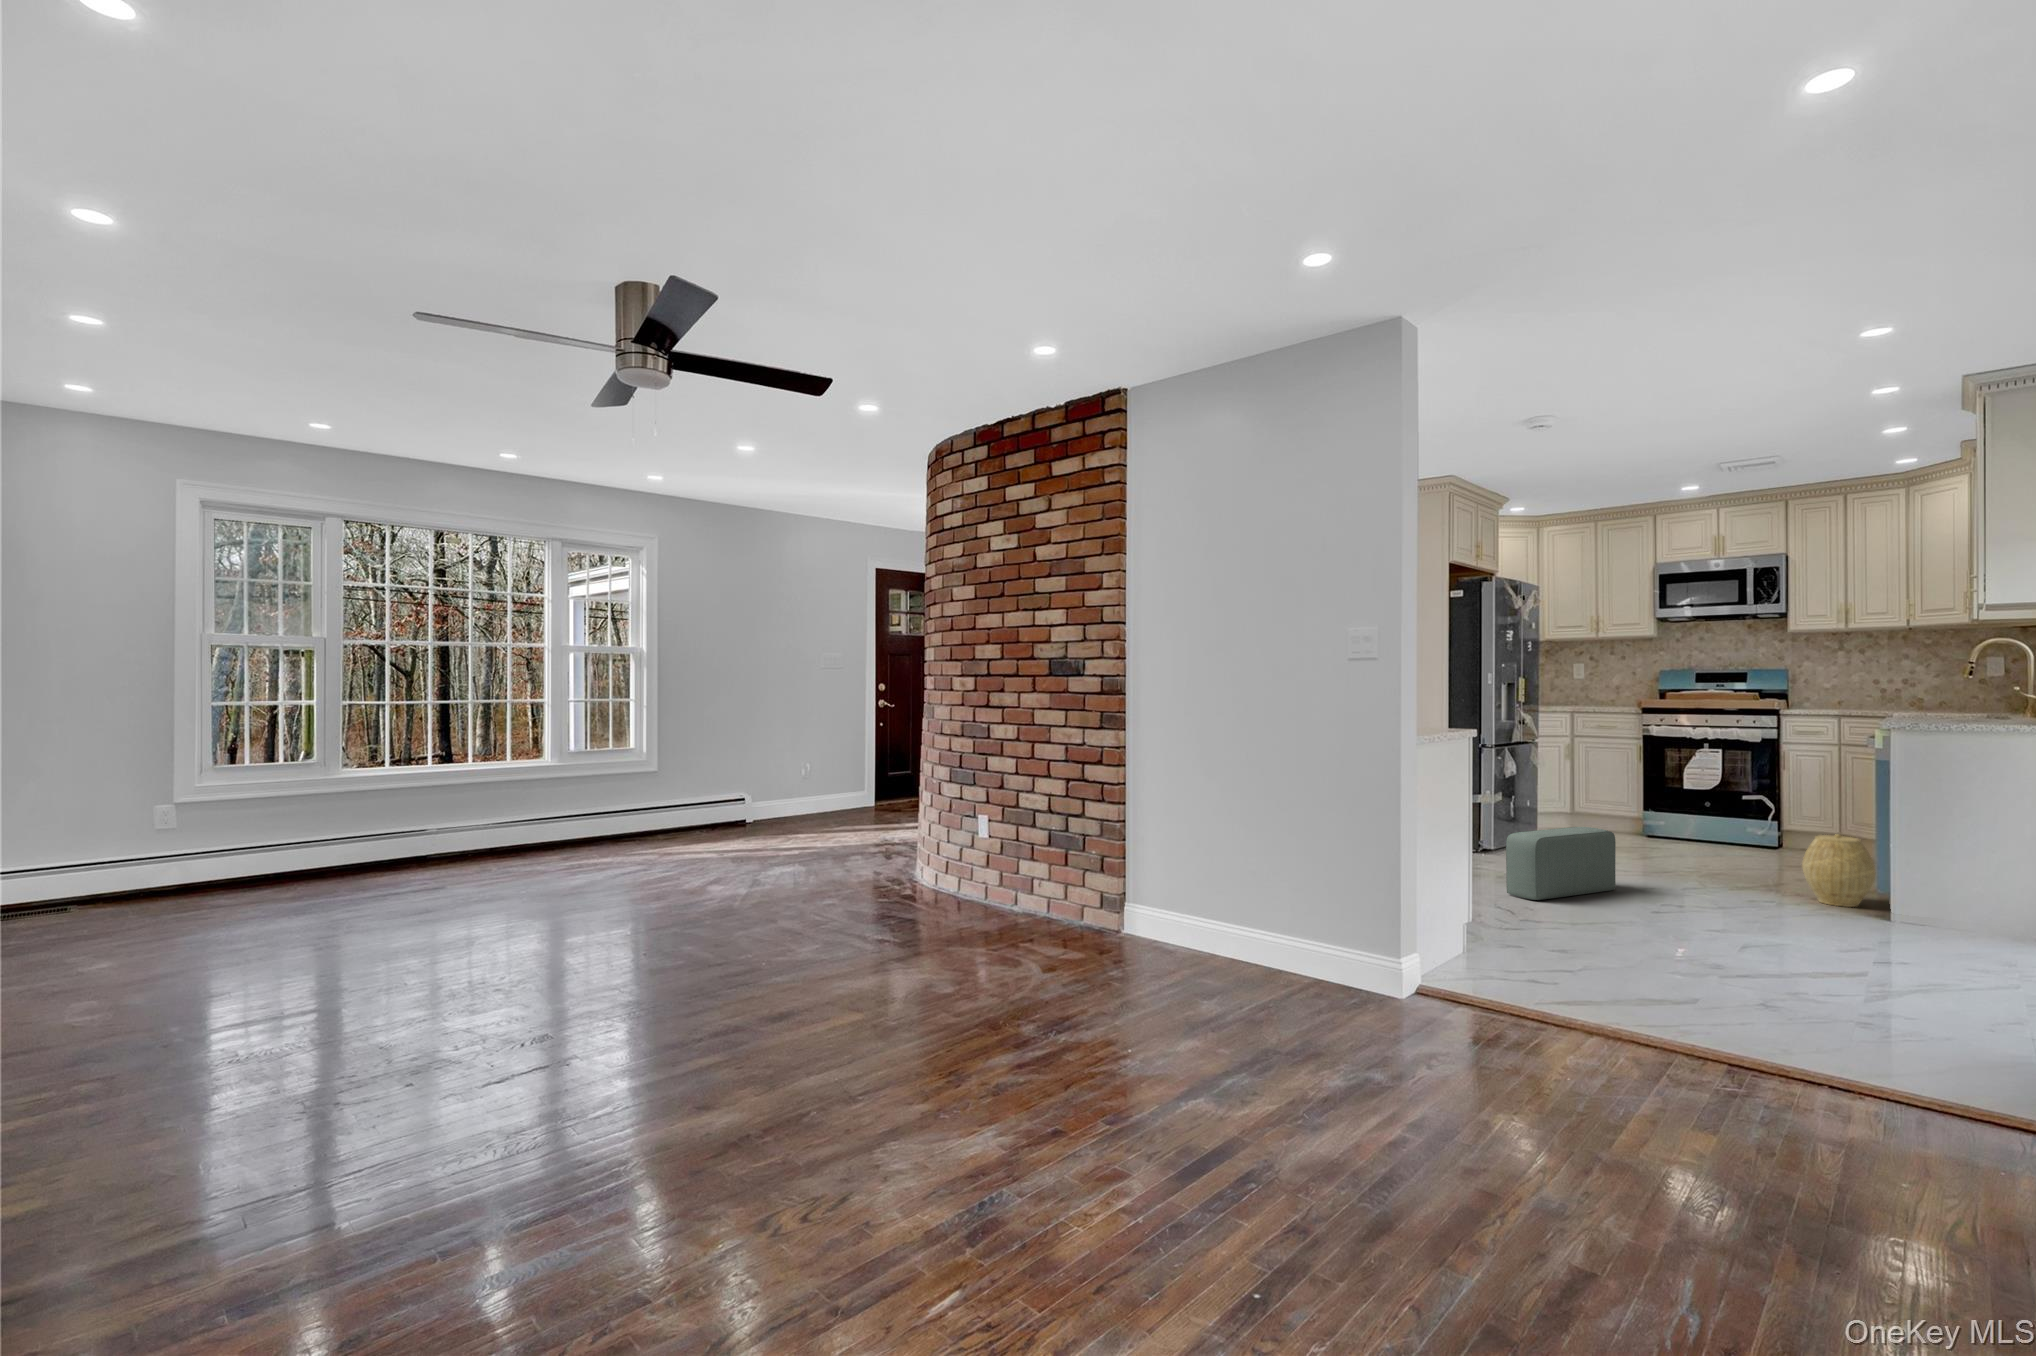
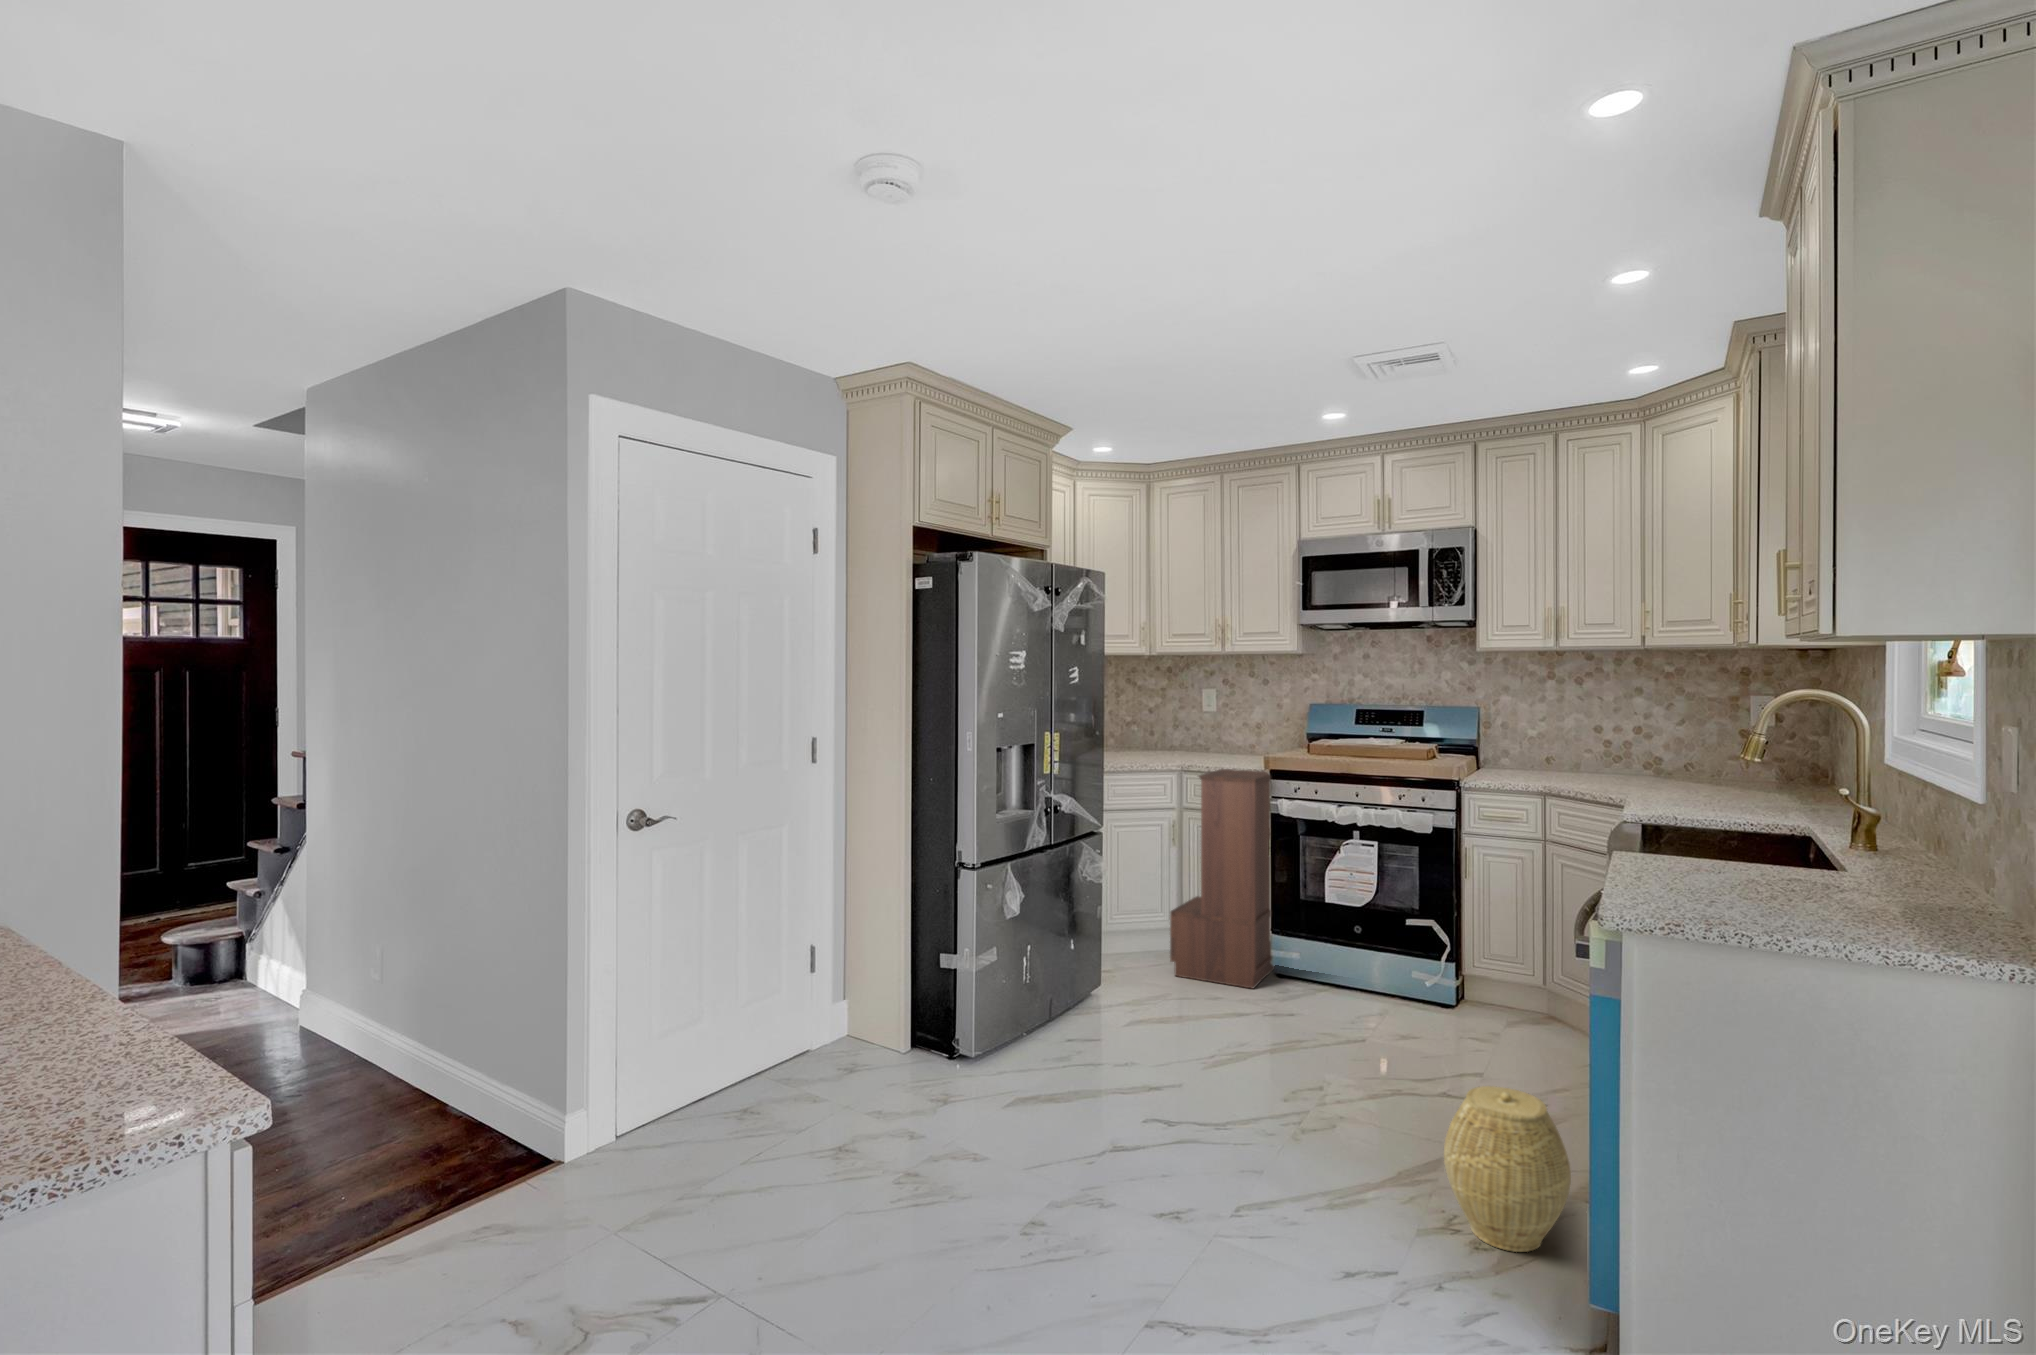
bookshelf: none [1575,710,1645,840] -> present [1170,769,1275,988]
pouf: present [1506,827,1616,900] -> none [857,1068,1105,1288]

